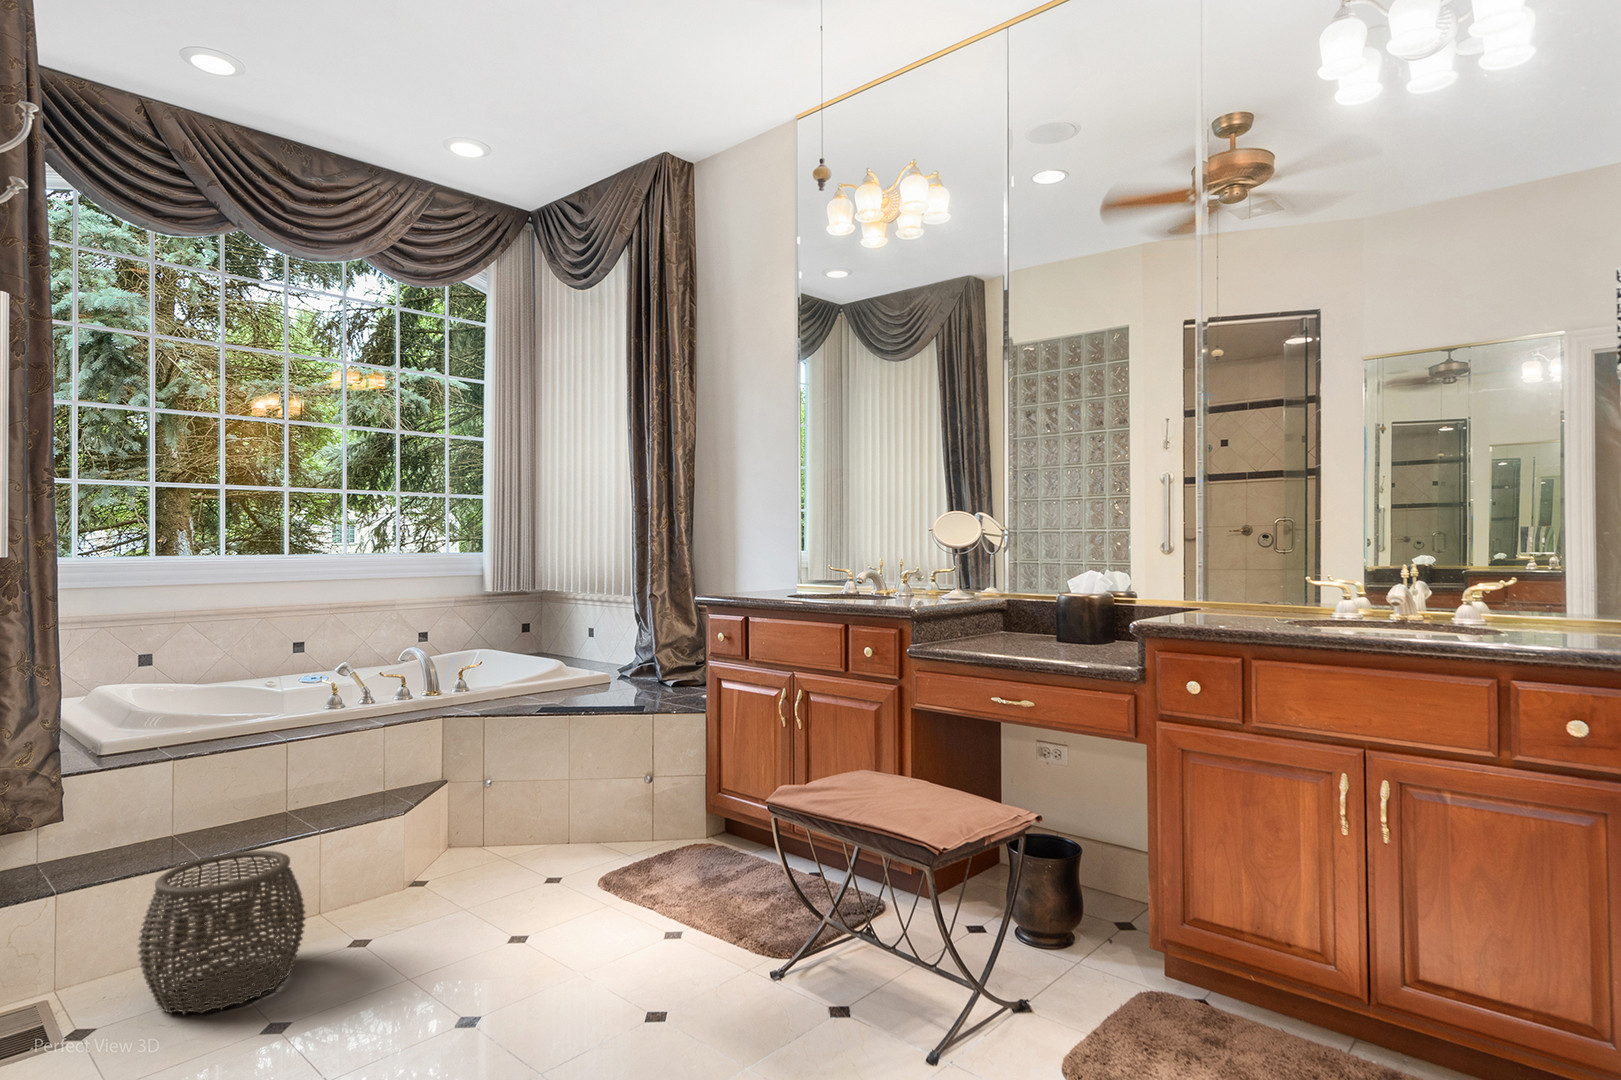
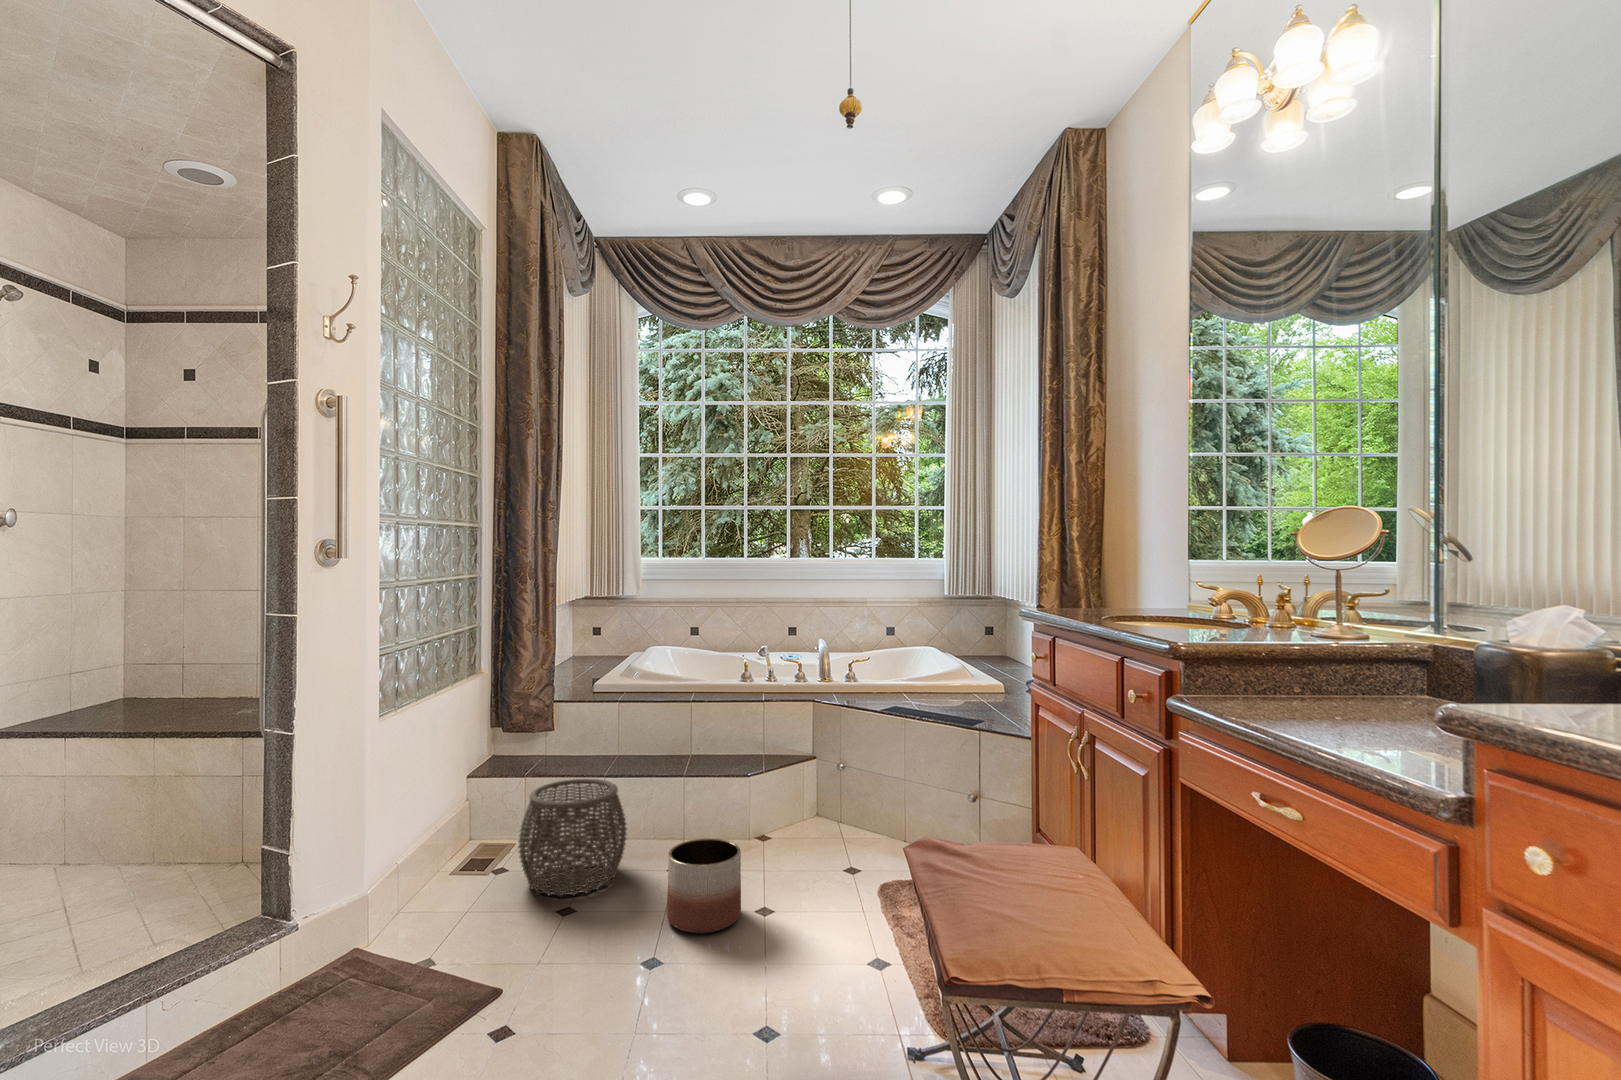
planter: none [412,868,499,972] -> present [667,839,741,933]

